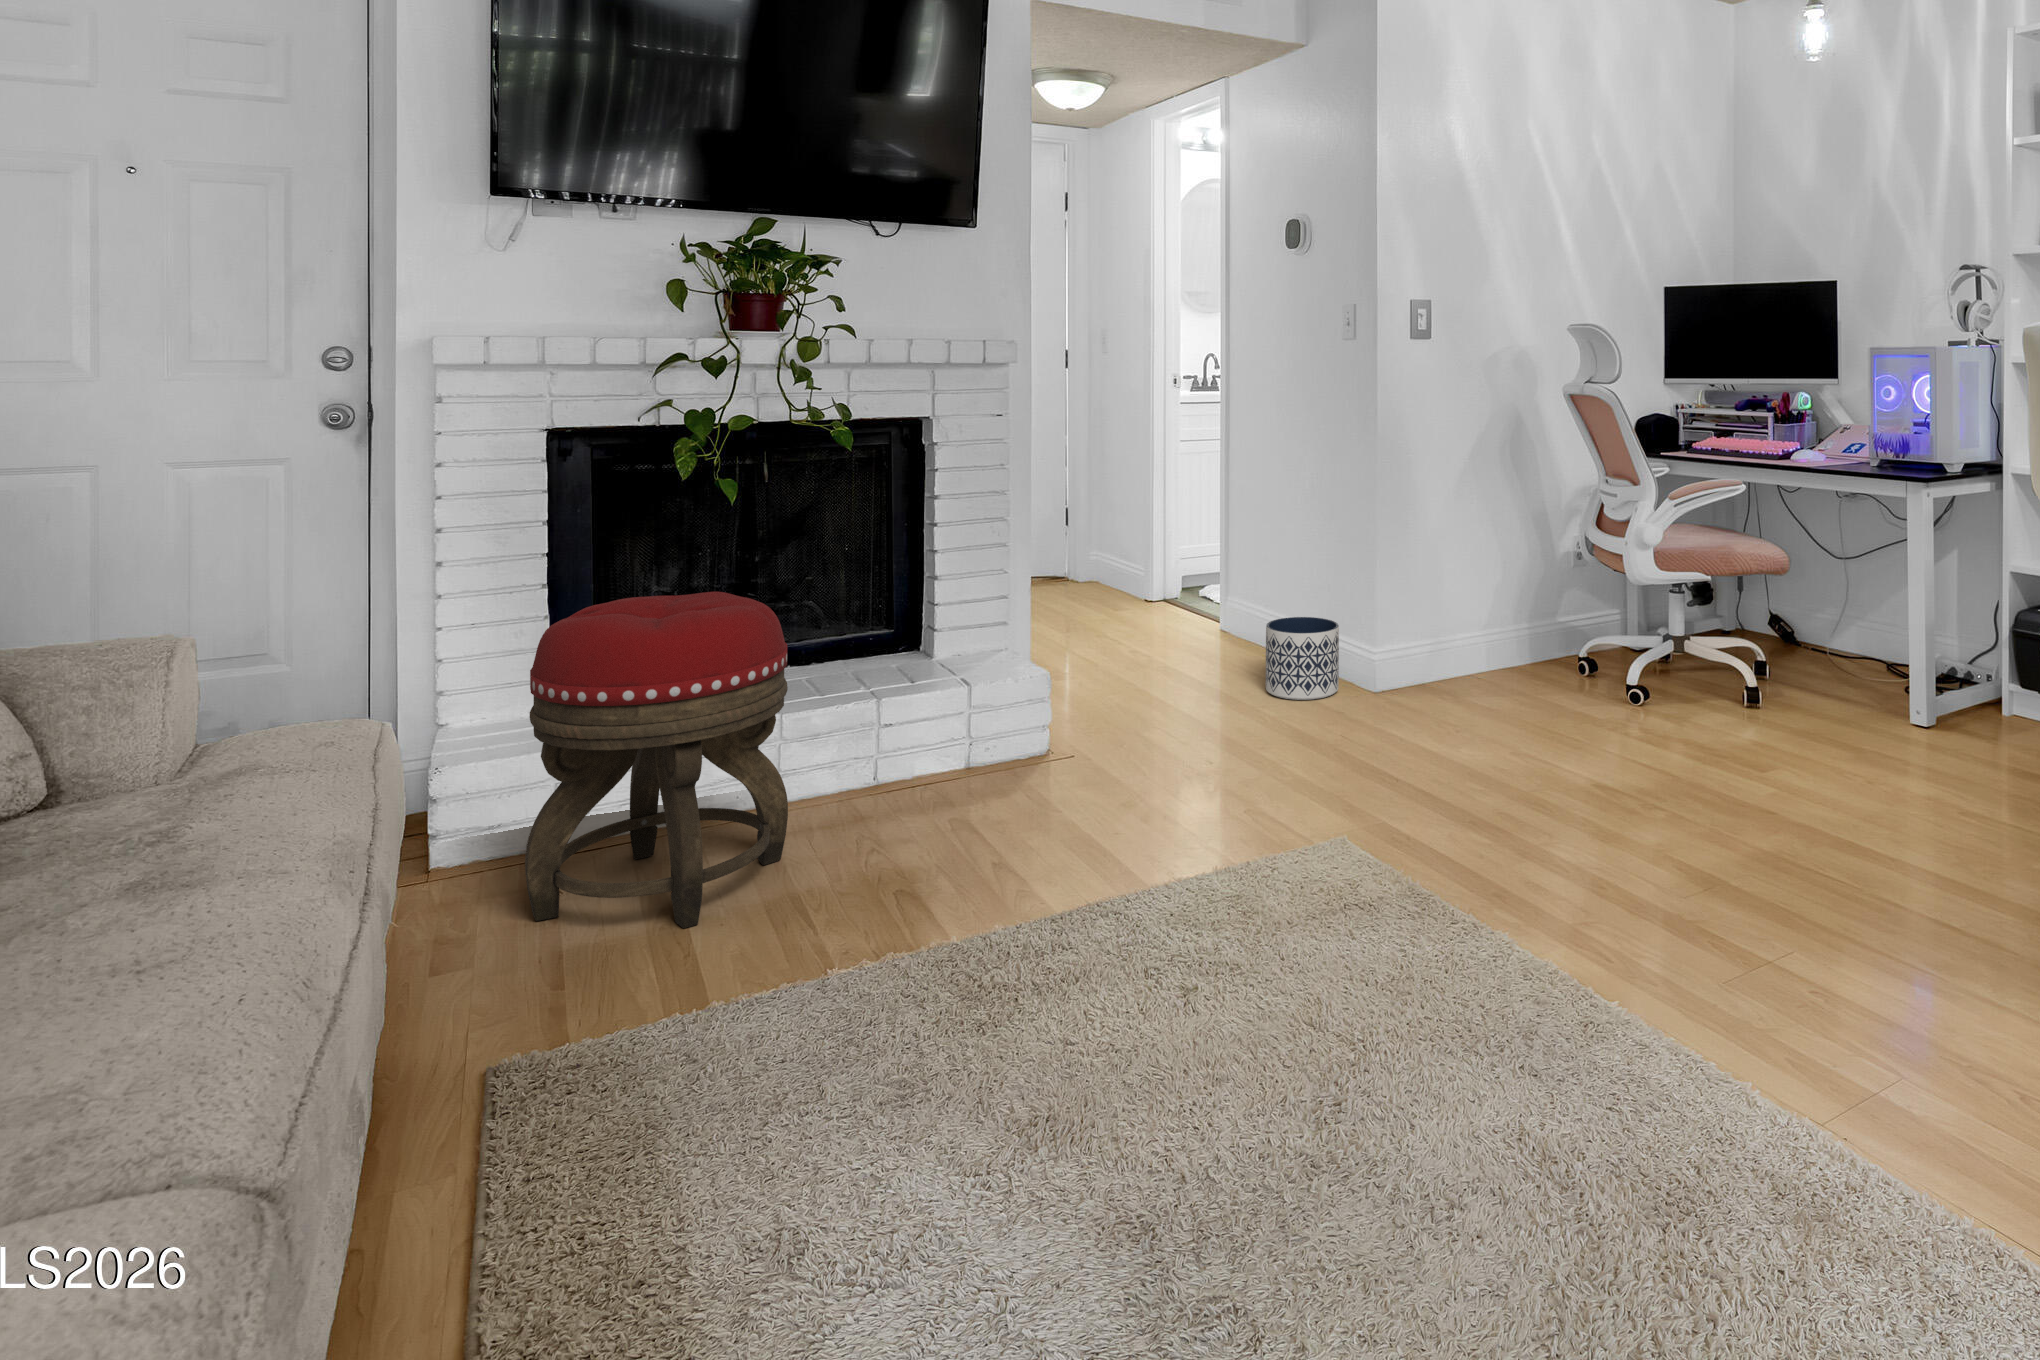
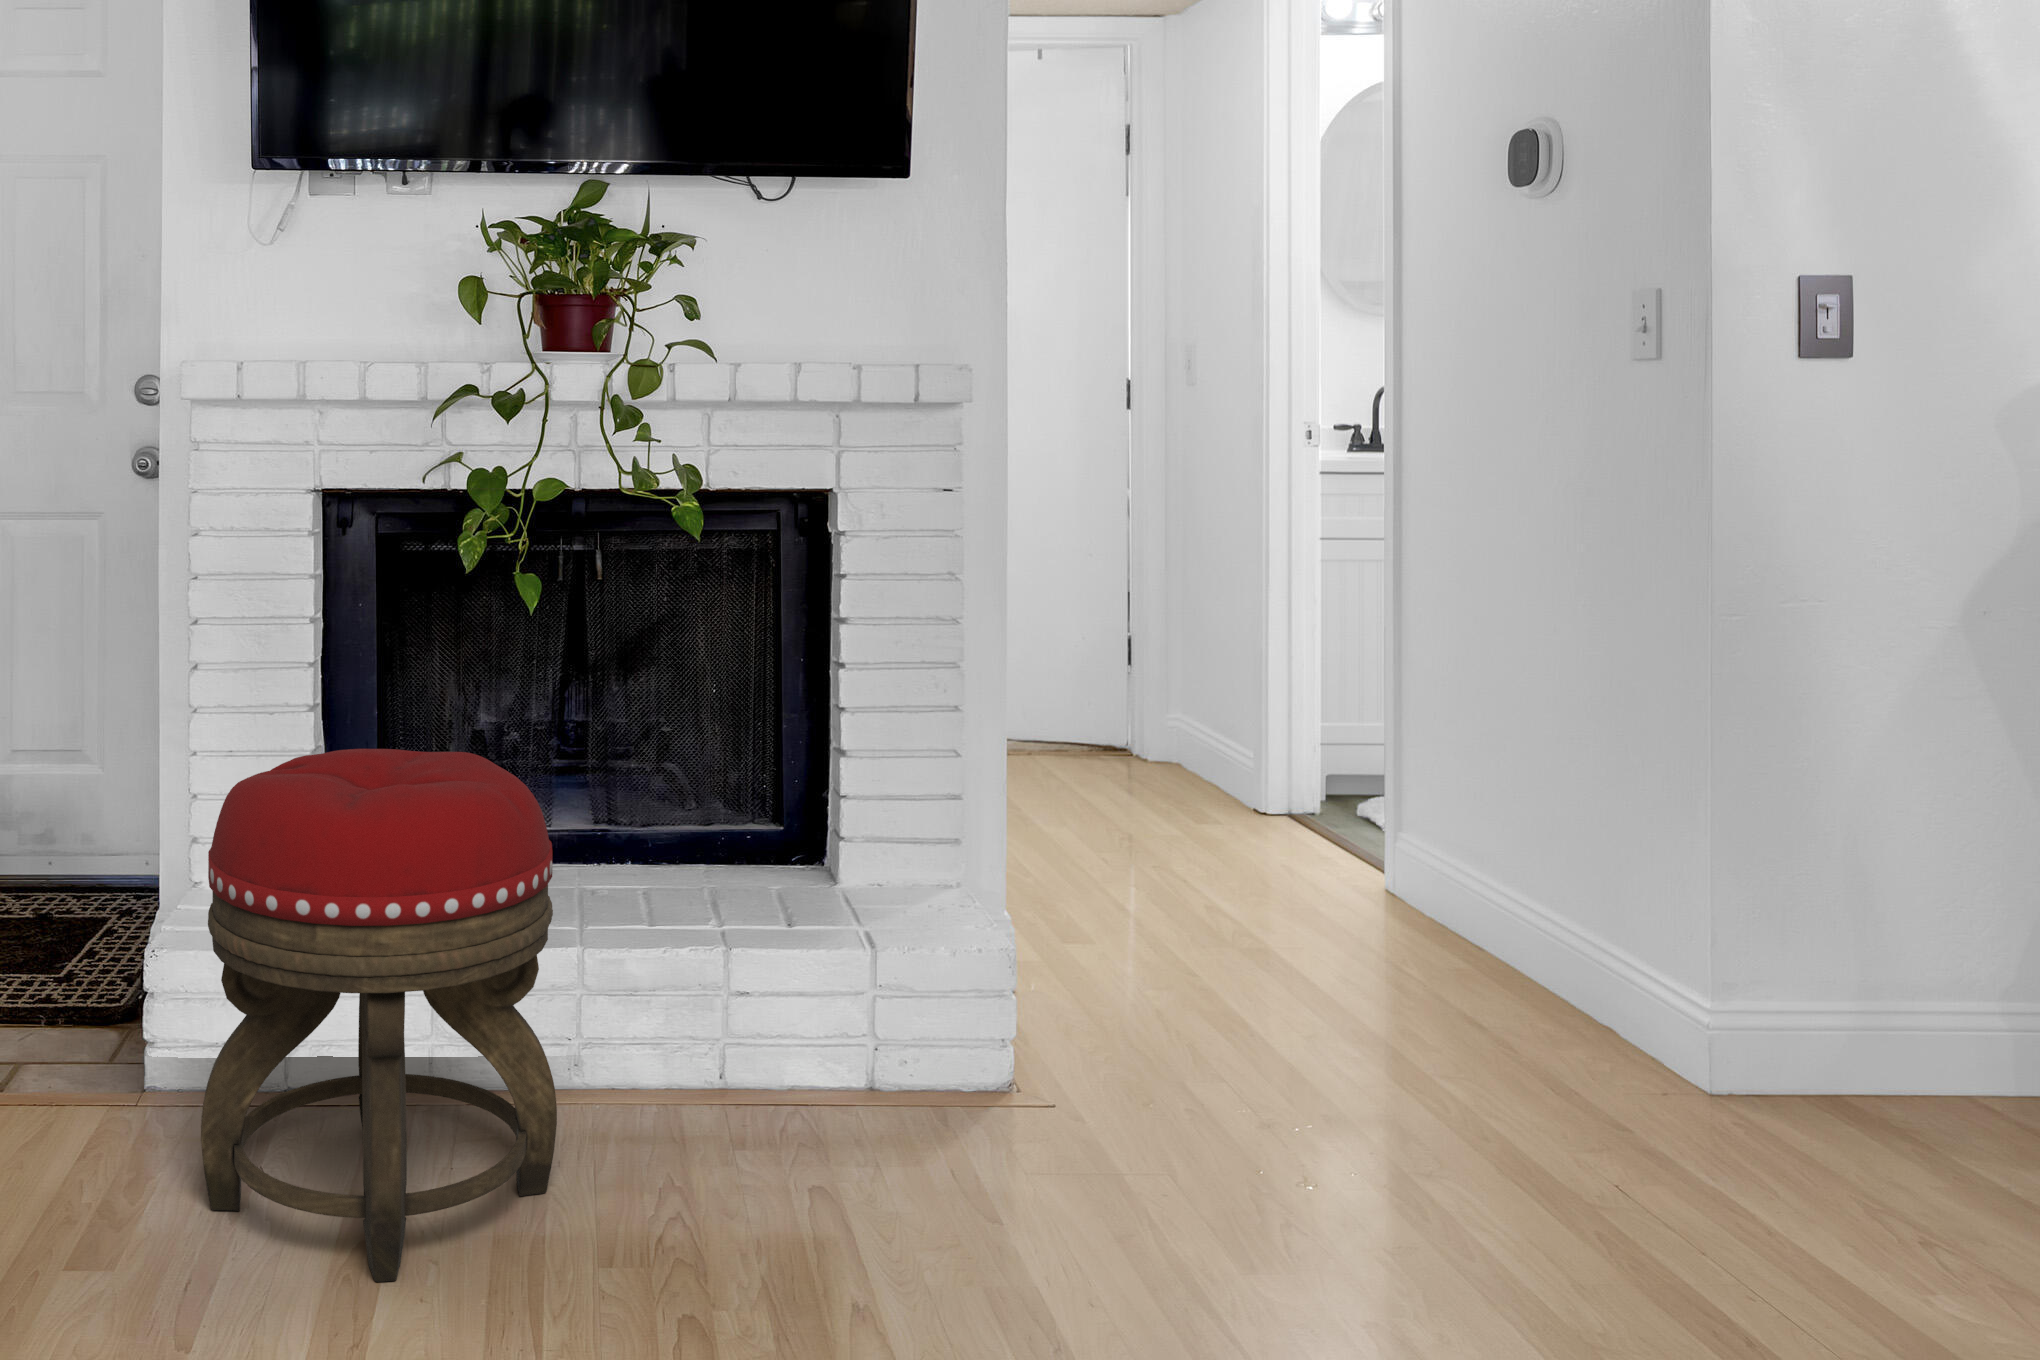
planter: present [1266,617,1339,700] -> none [1469,900,1634,1076]

